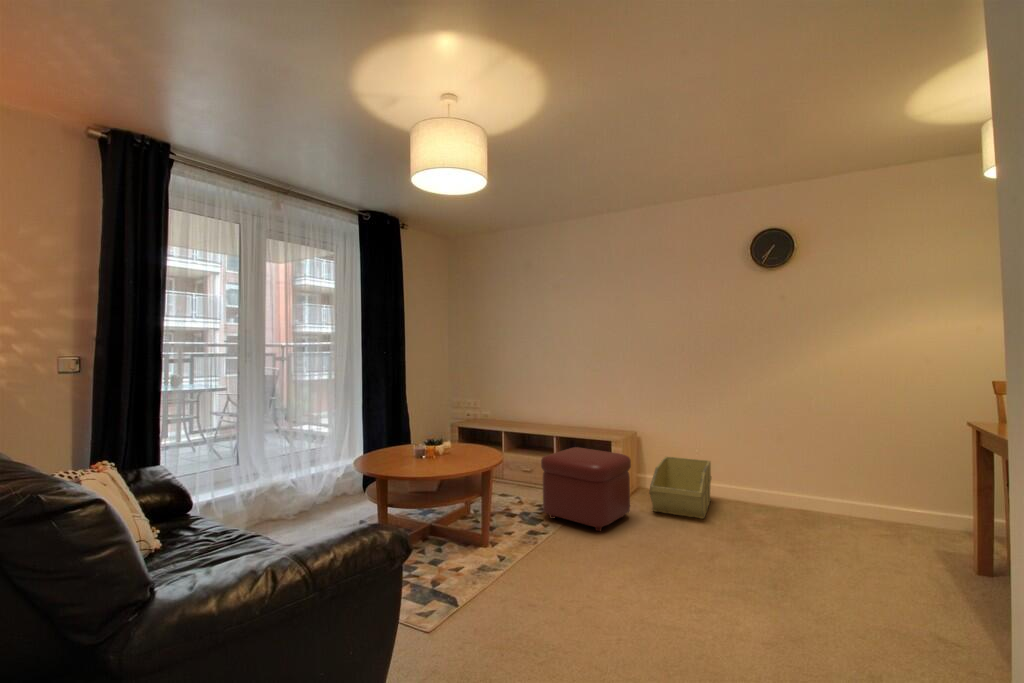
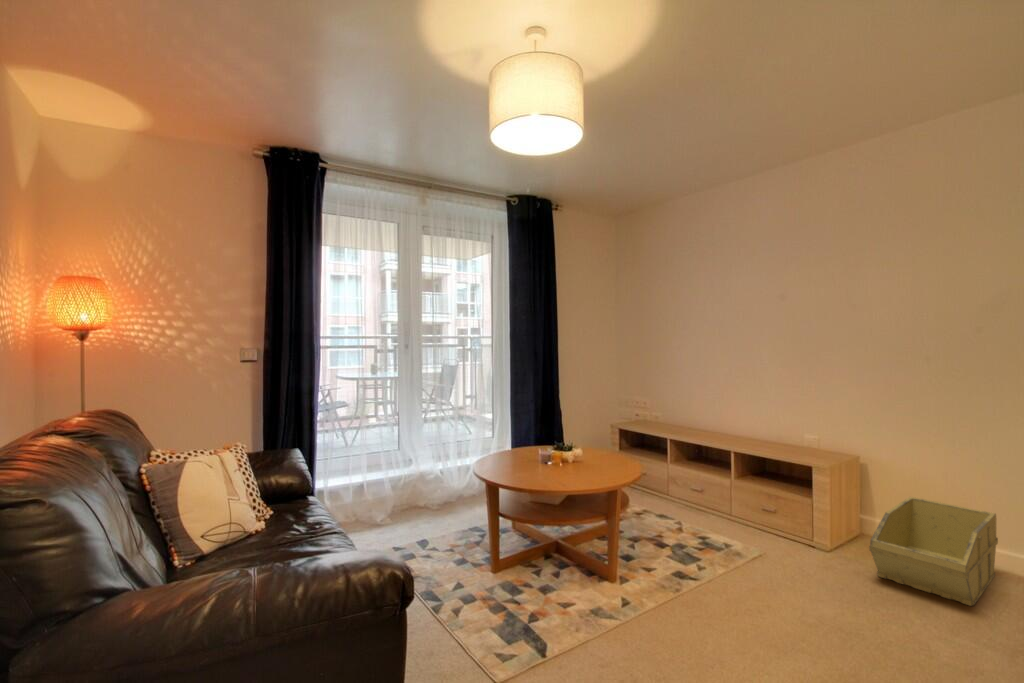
ottoman: present [541,447,631,531] -> none [699,470,836,592]

